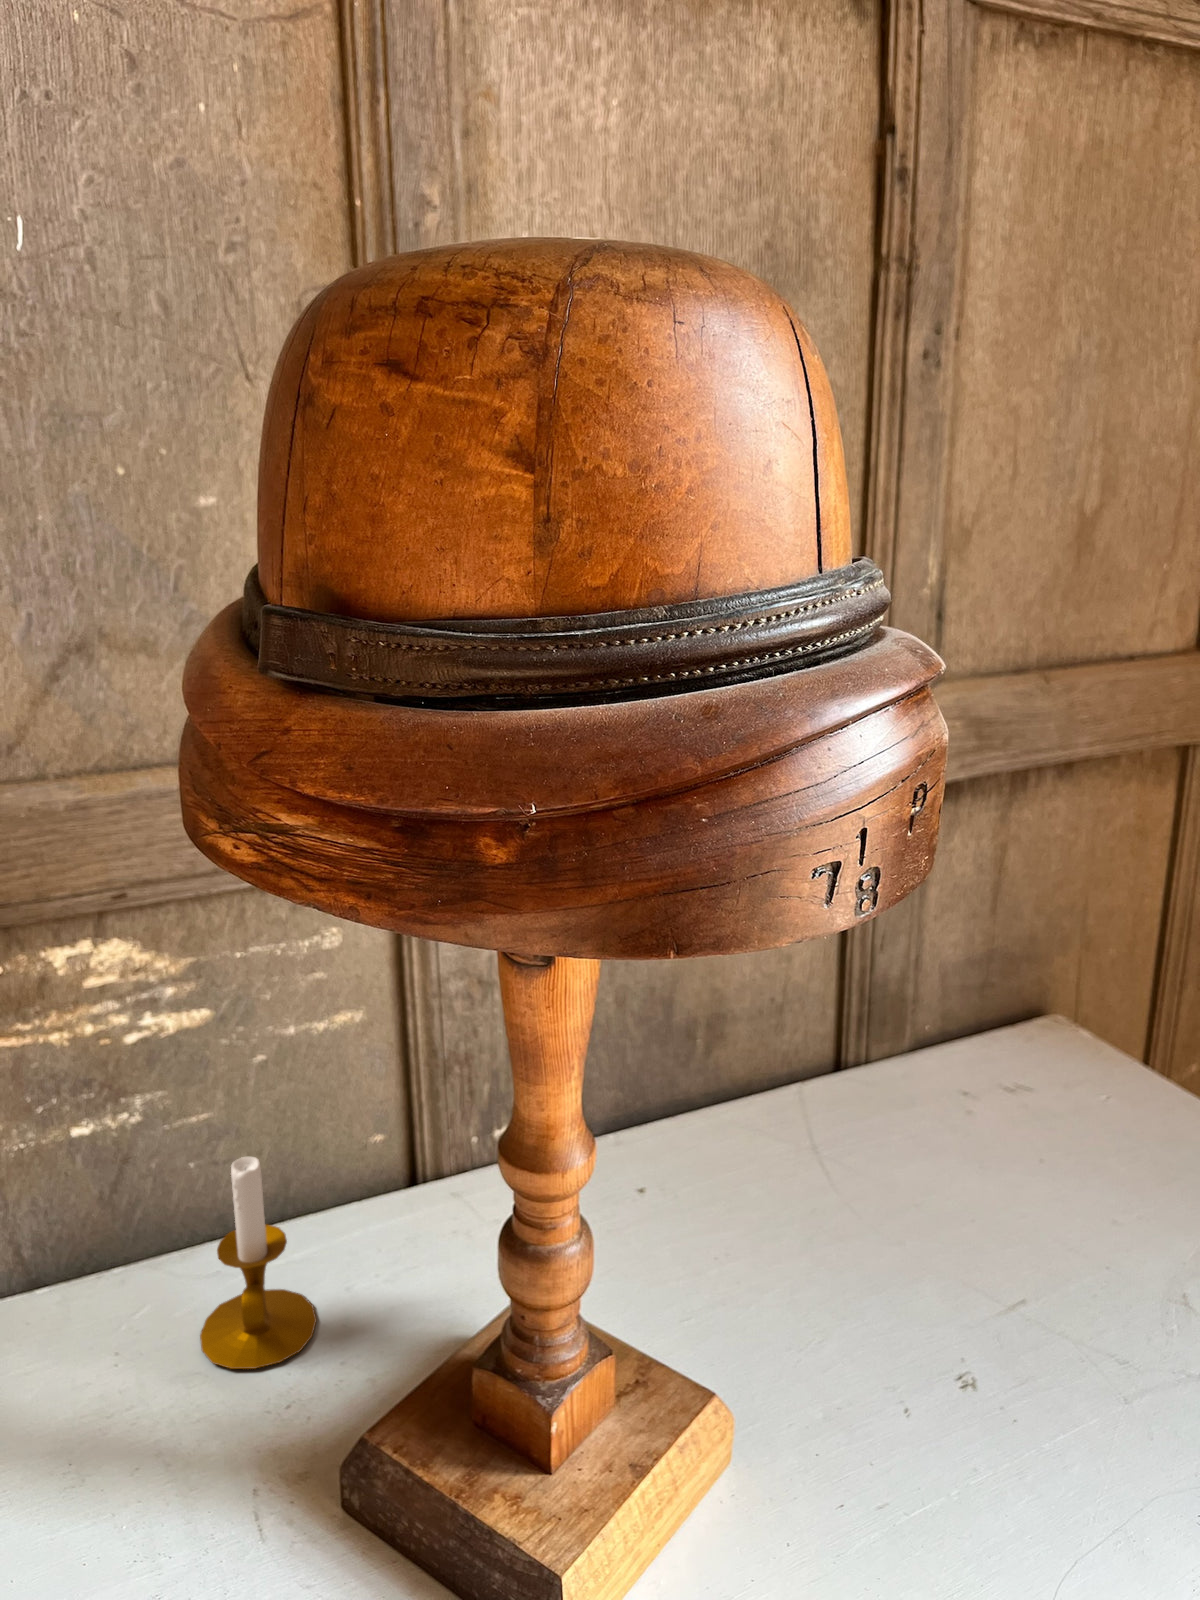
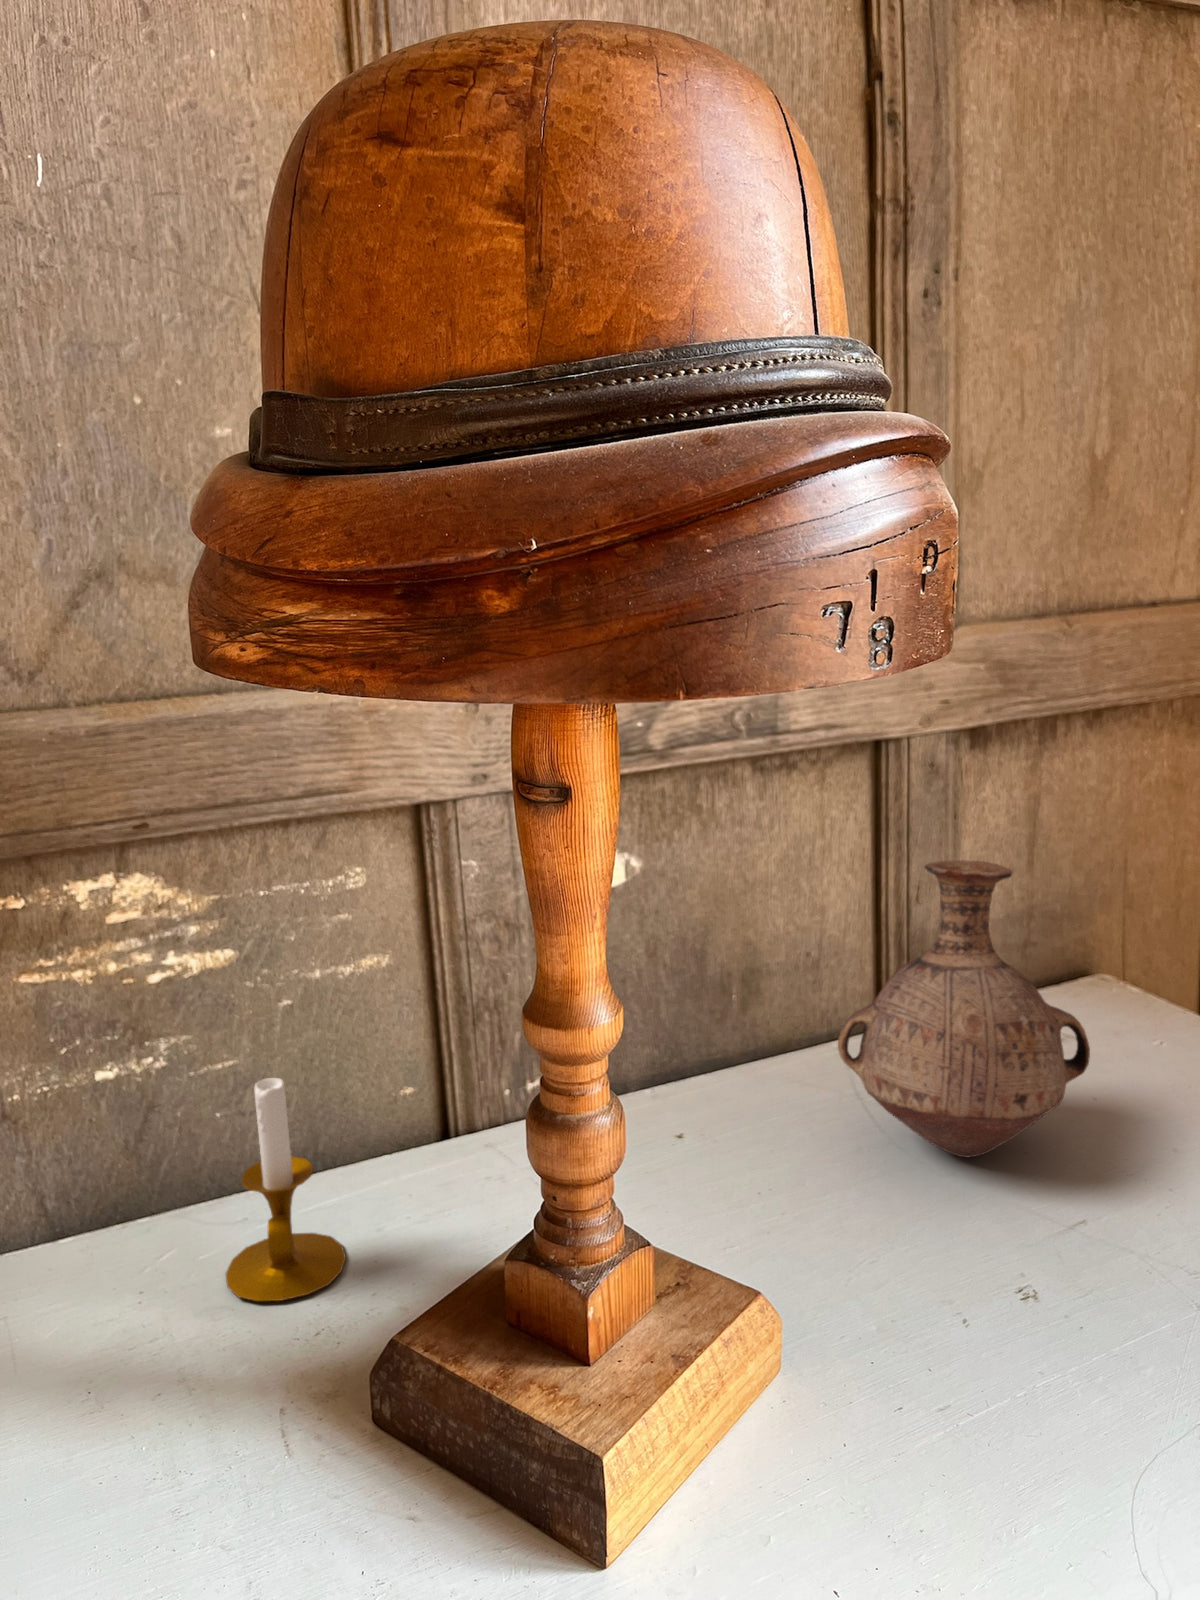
vase: none [797,941,1037,1225] -> present [838,860,1090,1157]

